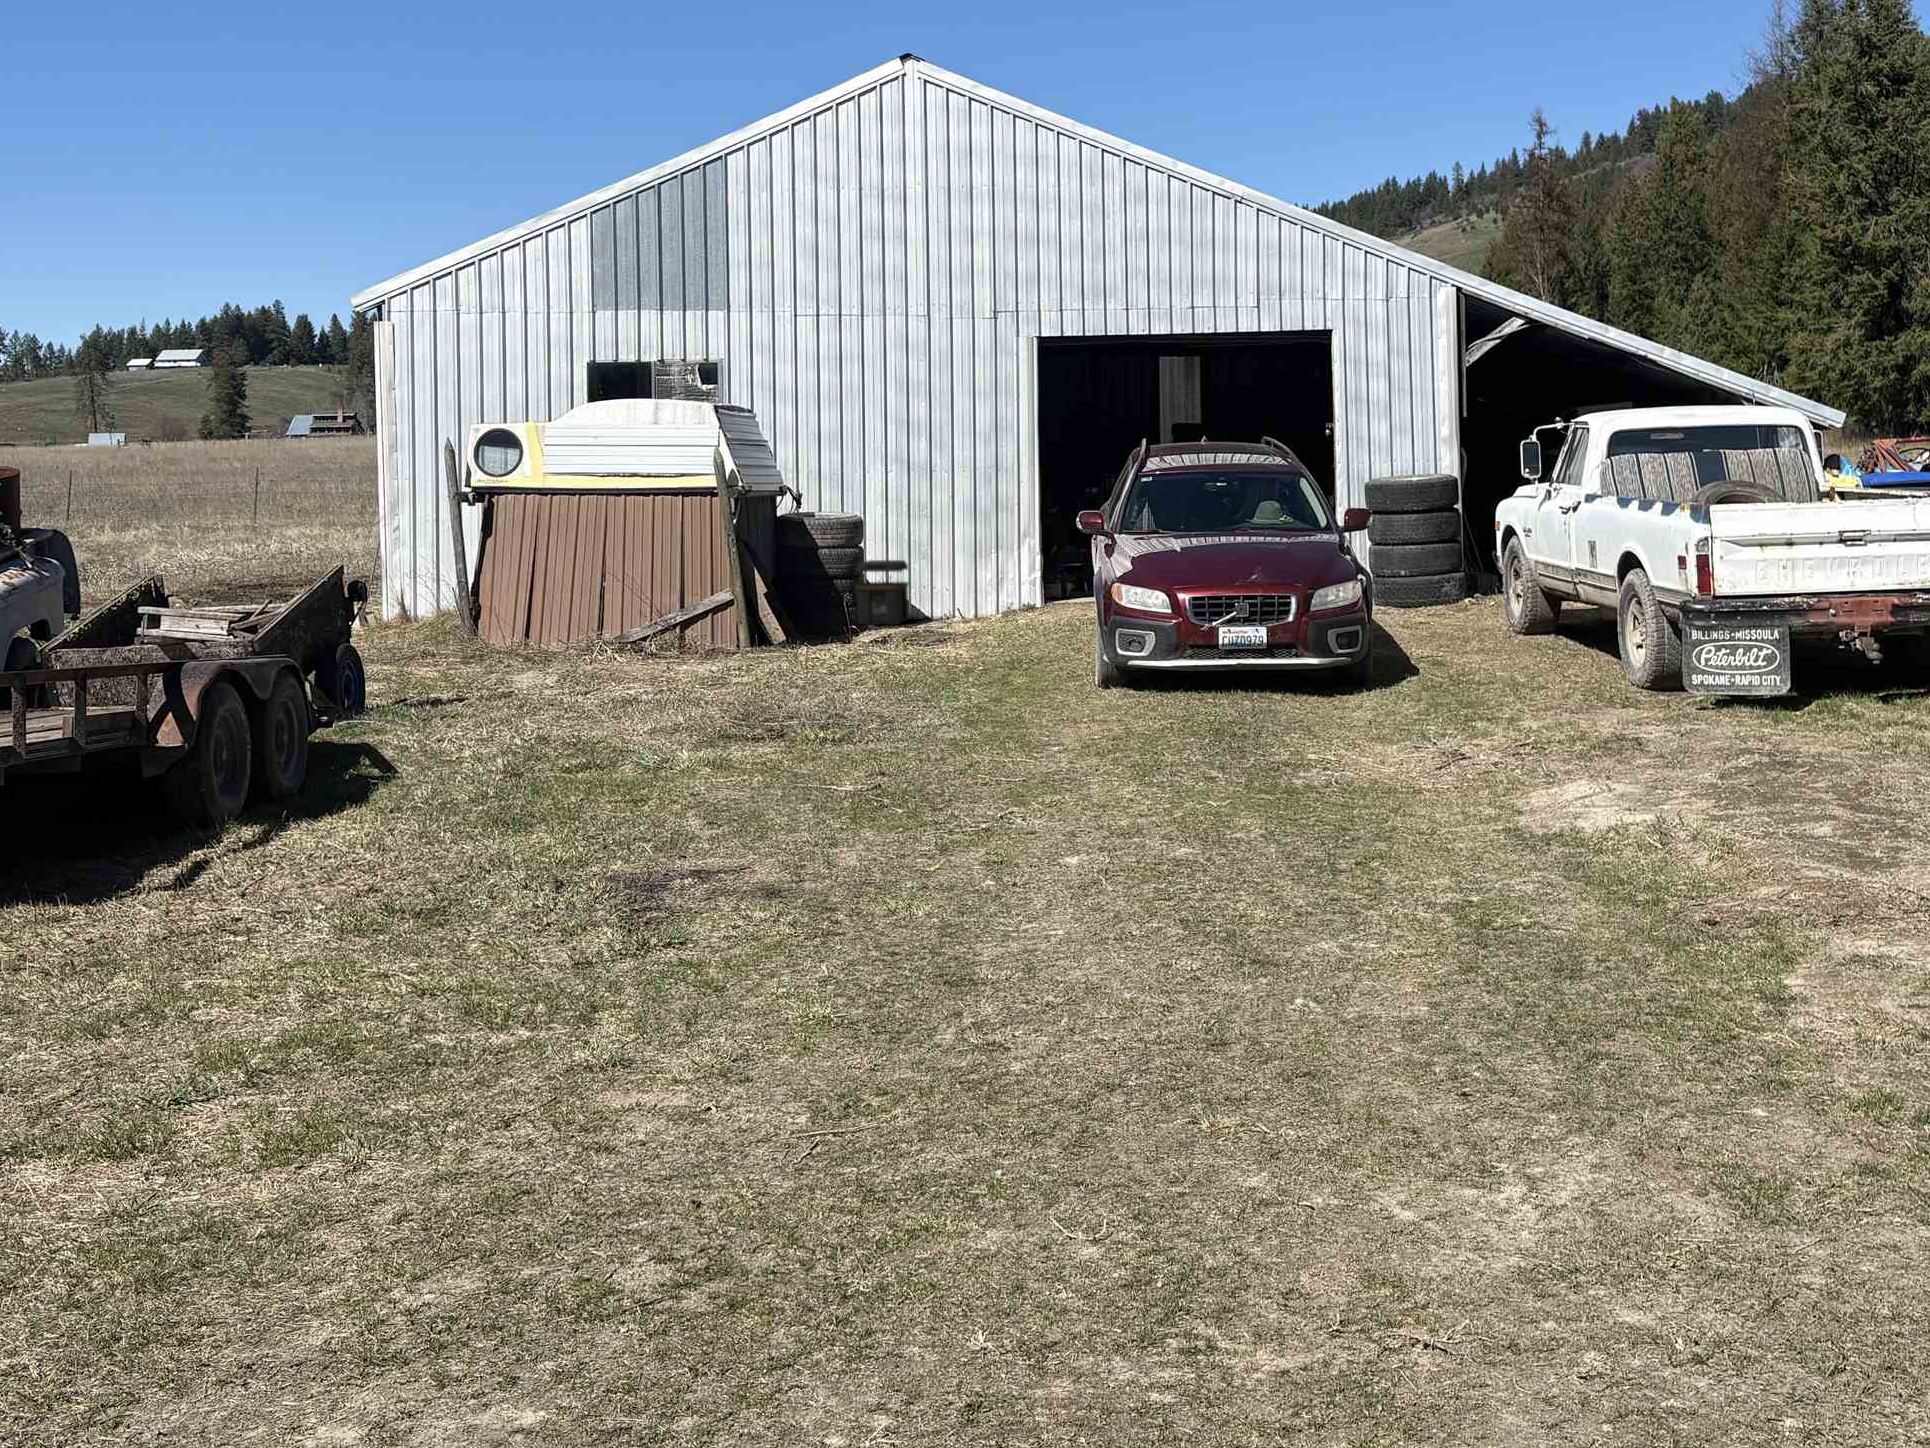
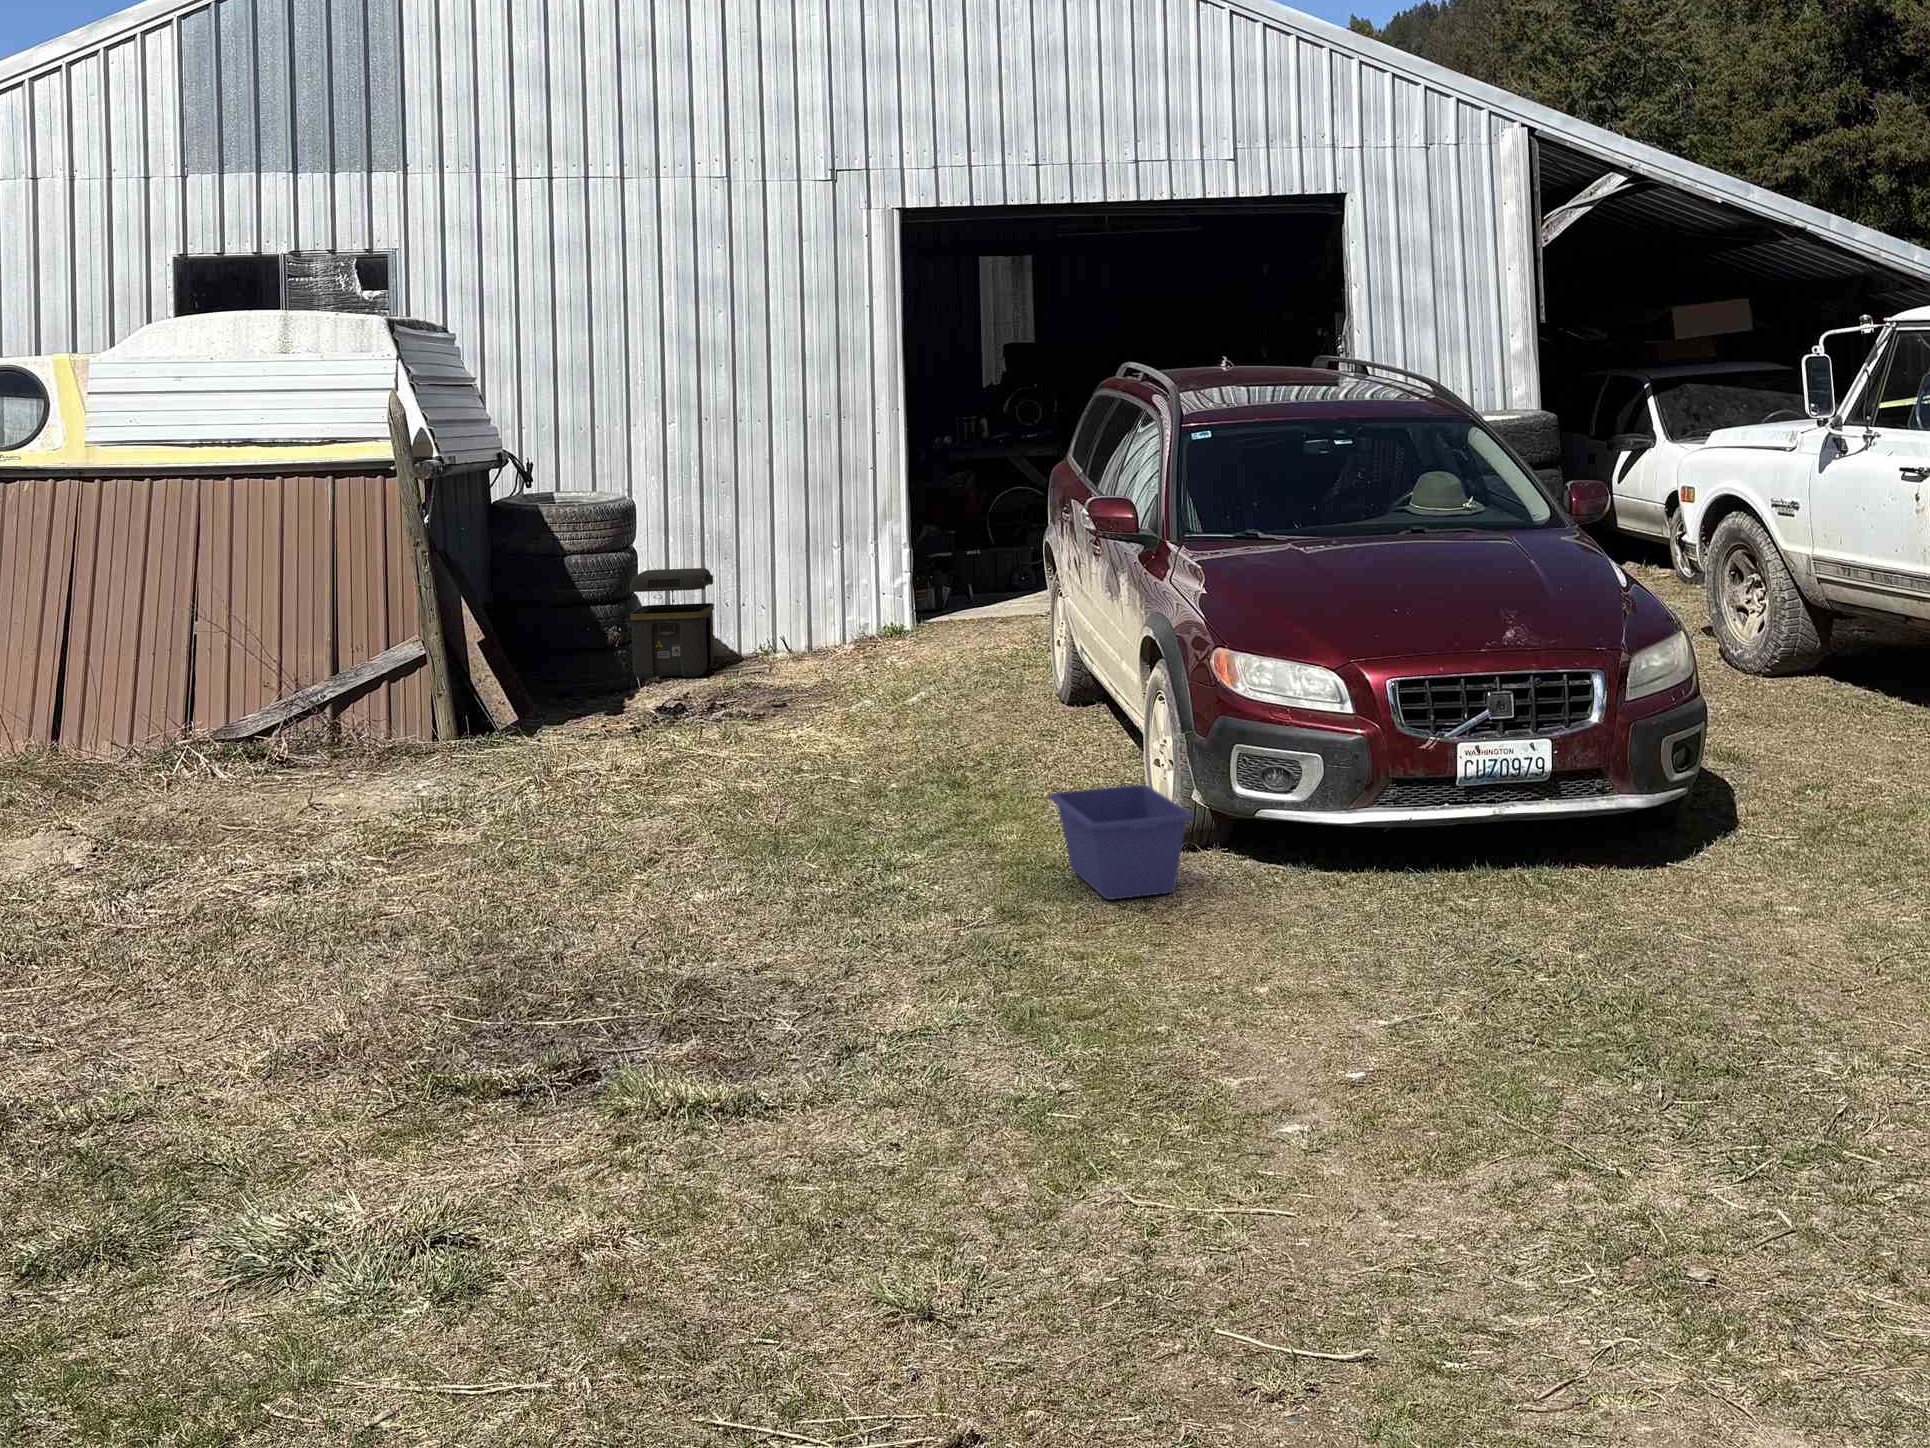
storage bin: none [1036,655,1099,705] -> present [1049,785,1194,900]

